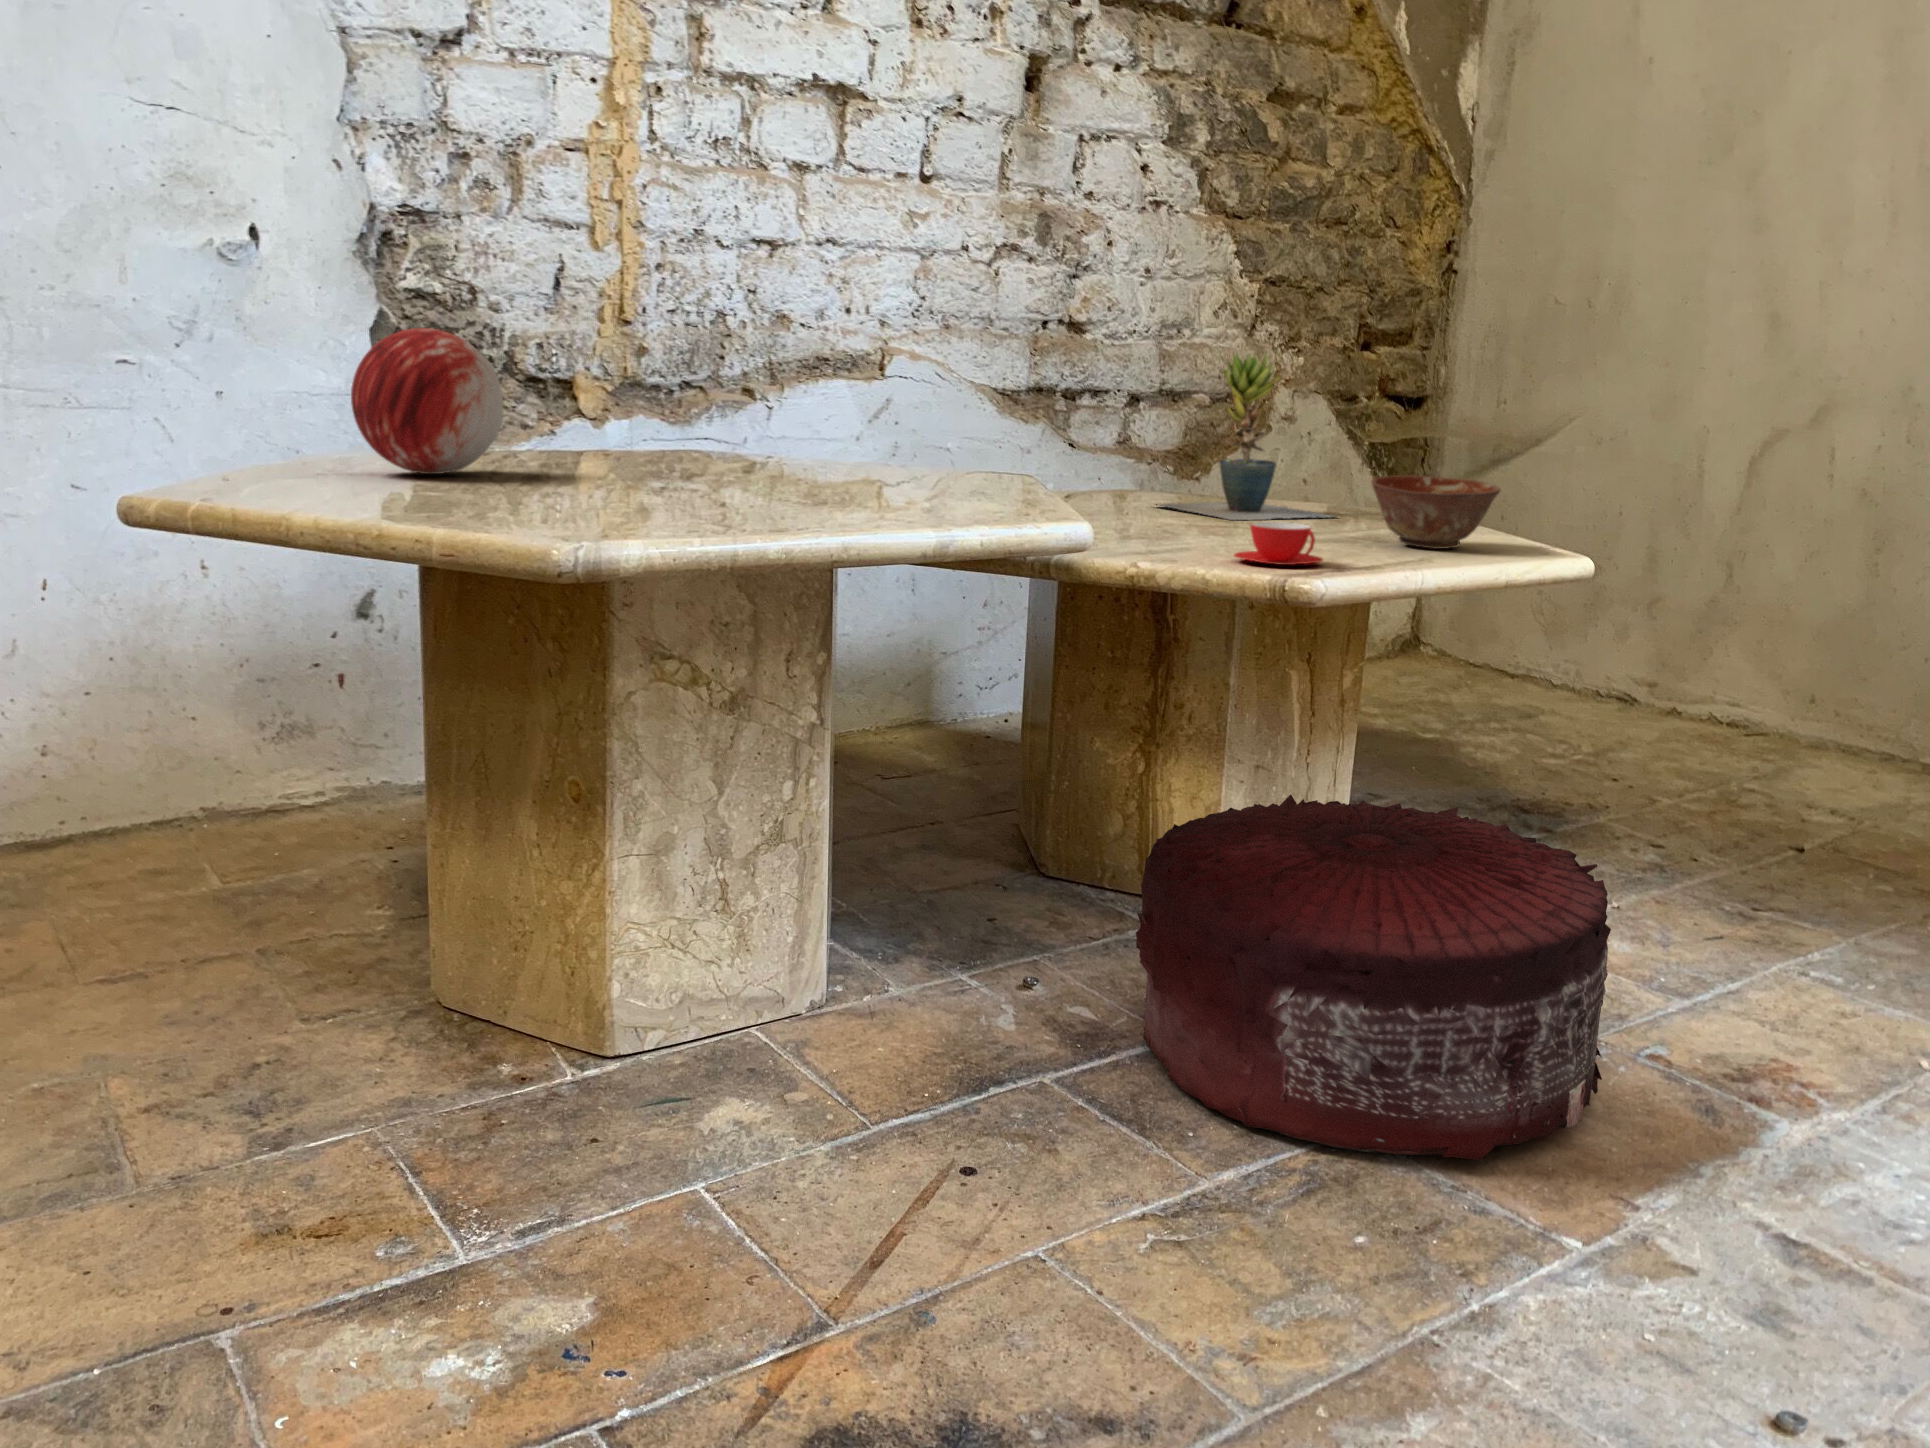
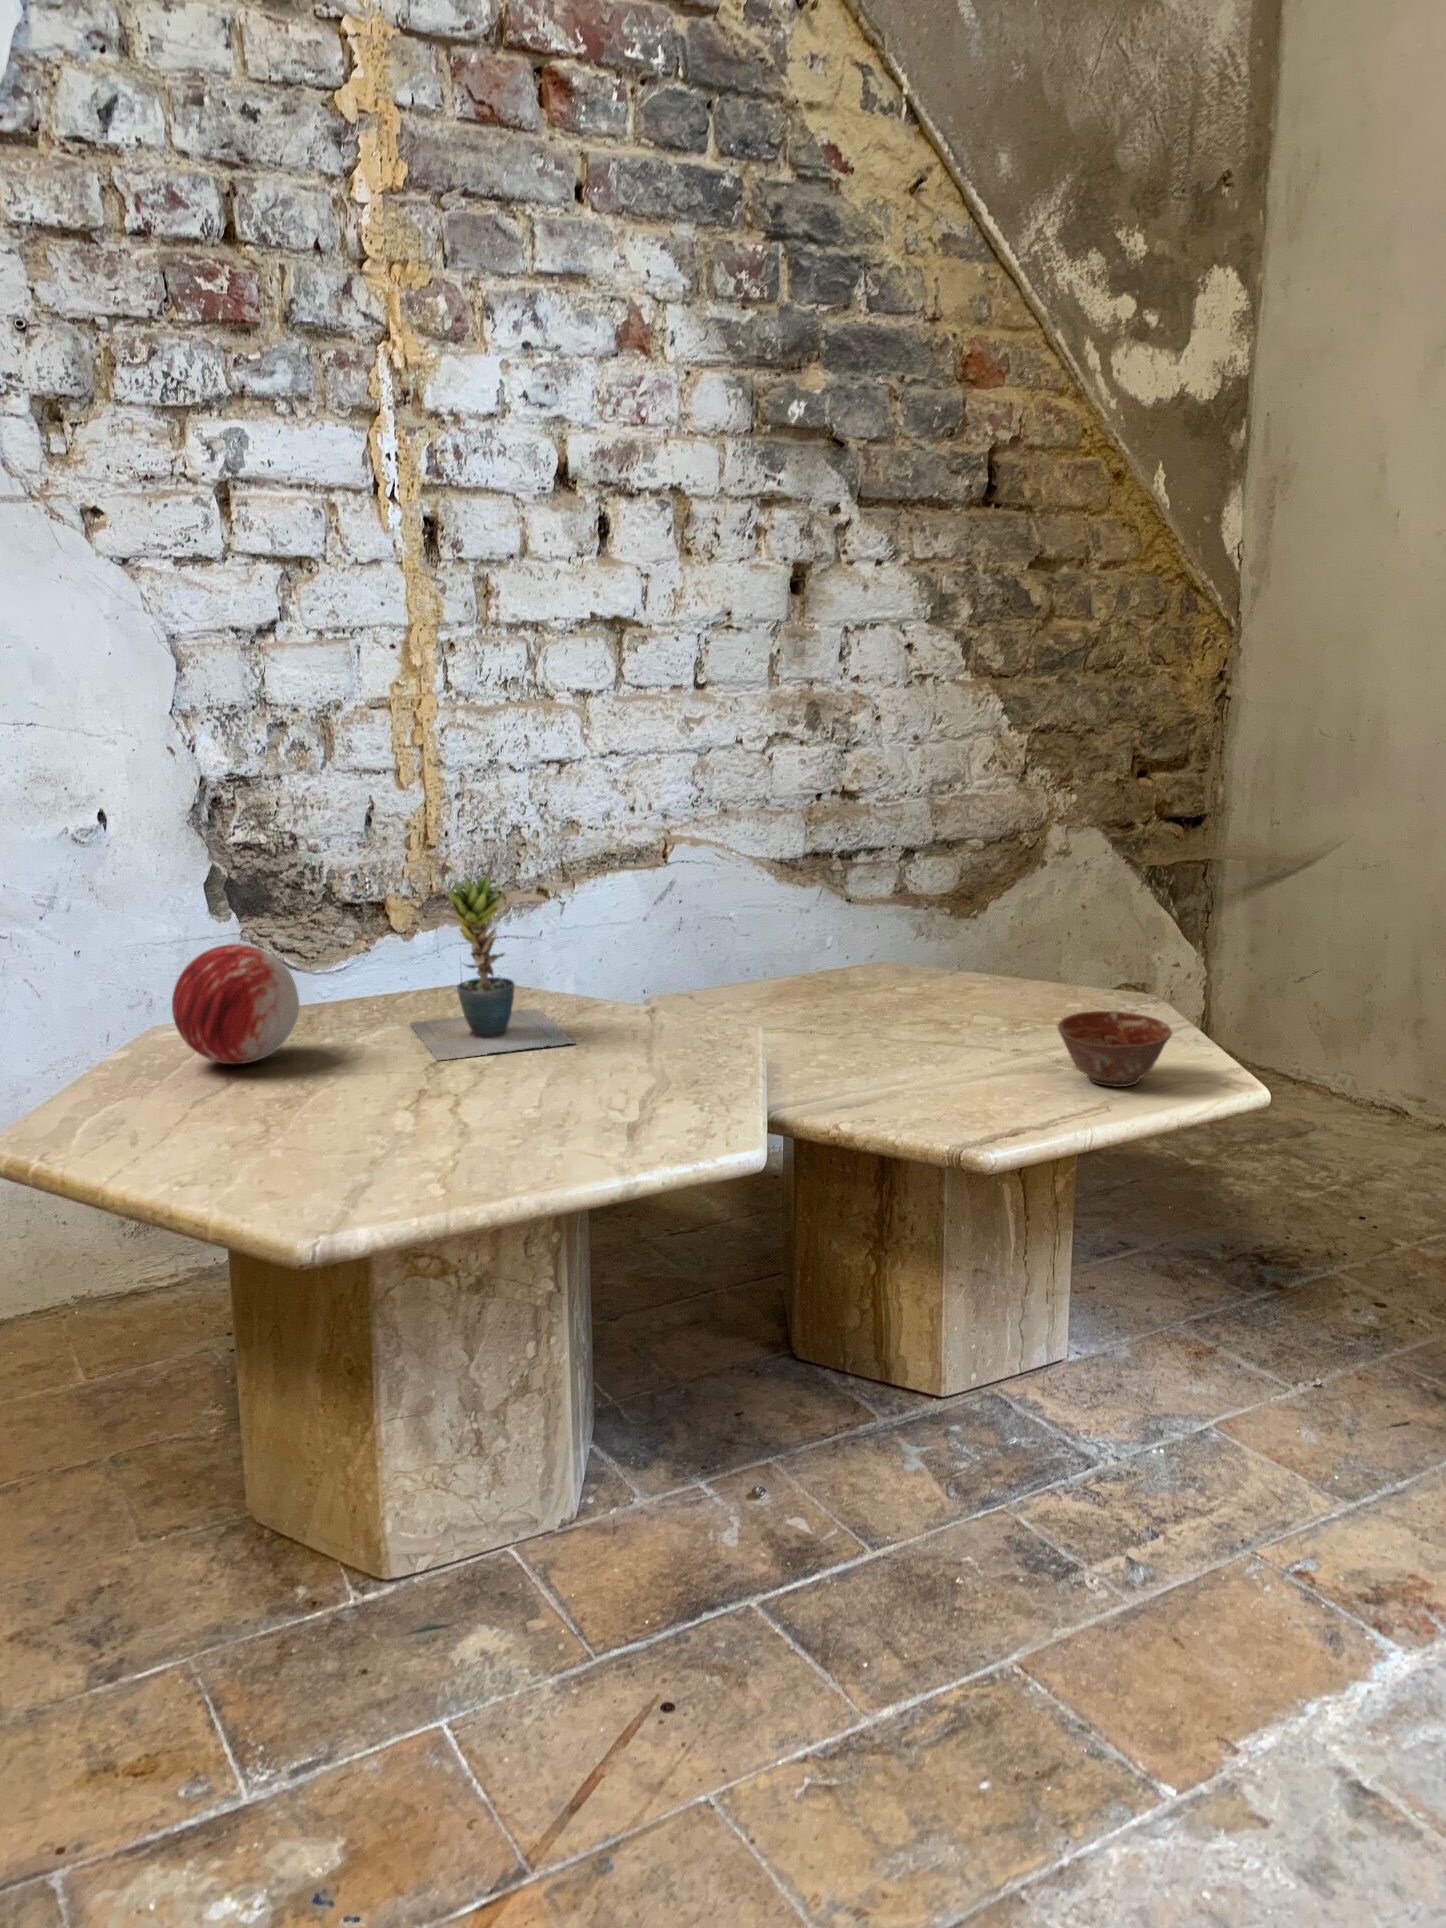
potted plant: present [1159,355,1332,520] -> present [411,875,574,1061]
teacup: present [1234,522,1323,565] -> none [917,1089,994,1137]
pouf: present [1136,794,1611,1160] -> none [829,1323,1247,1701]

